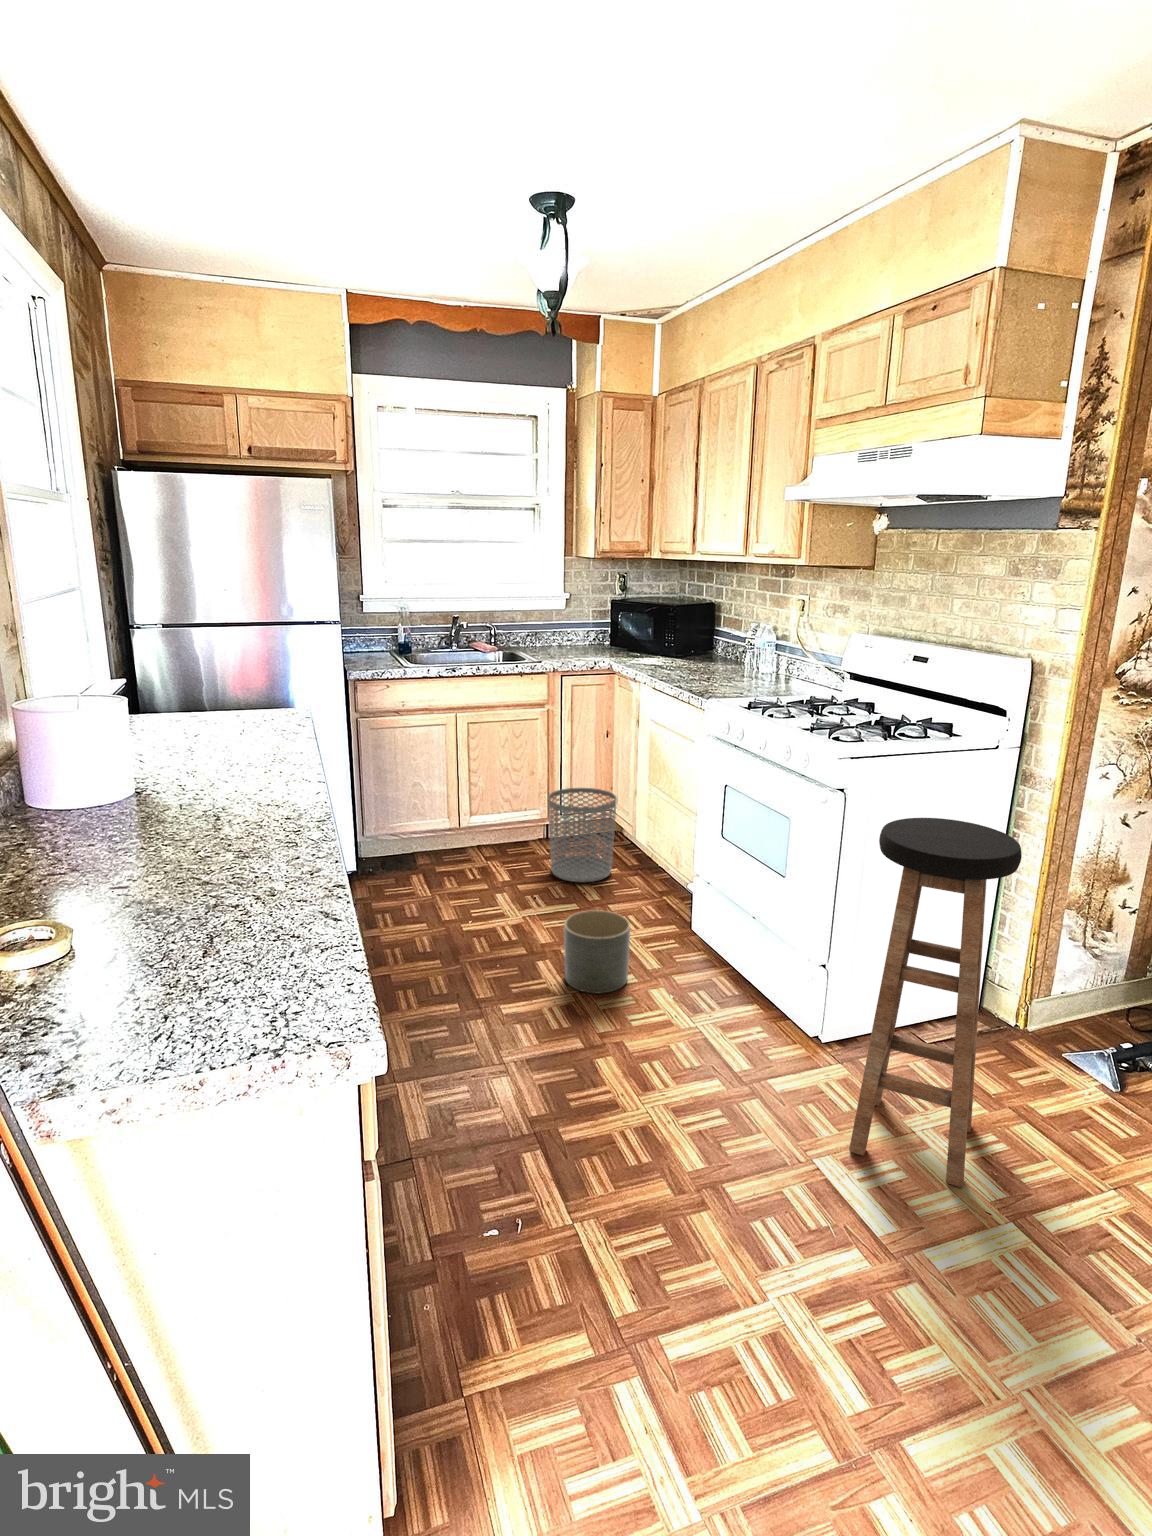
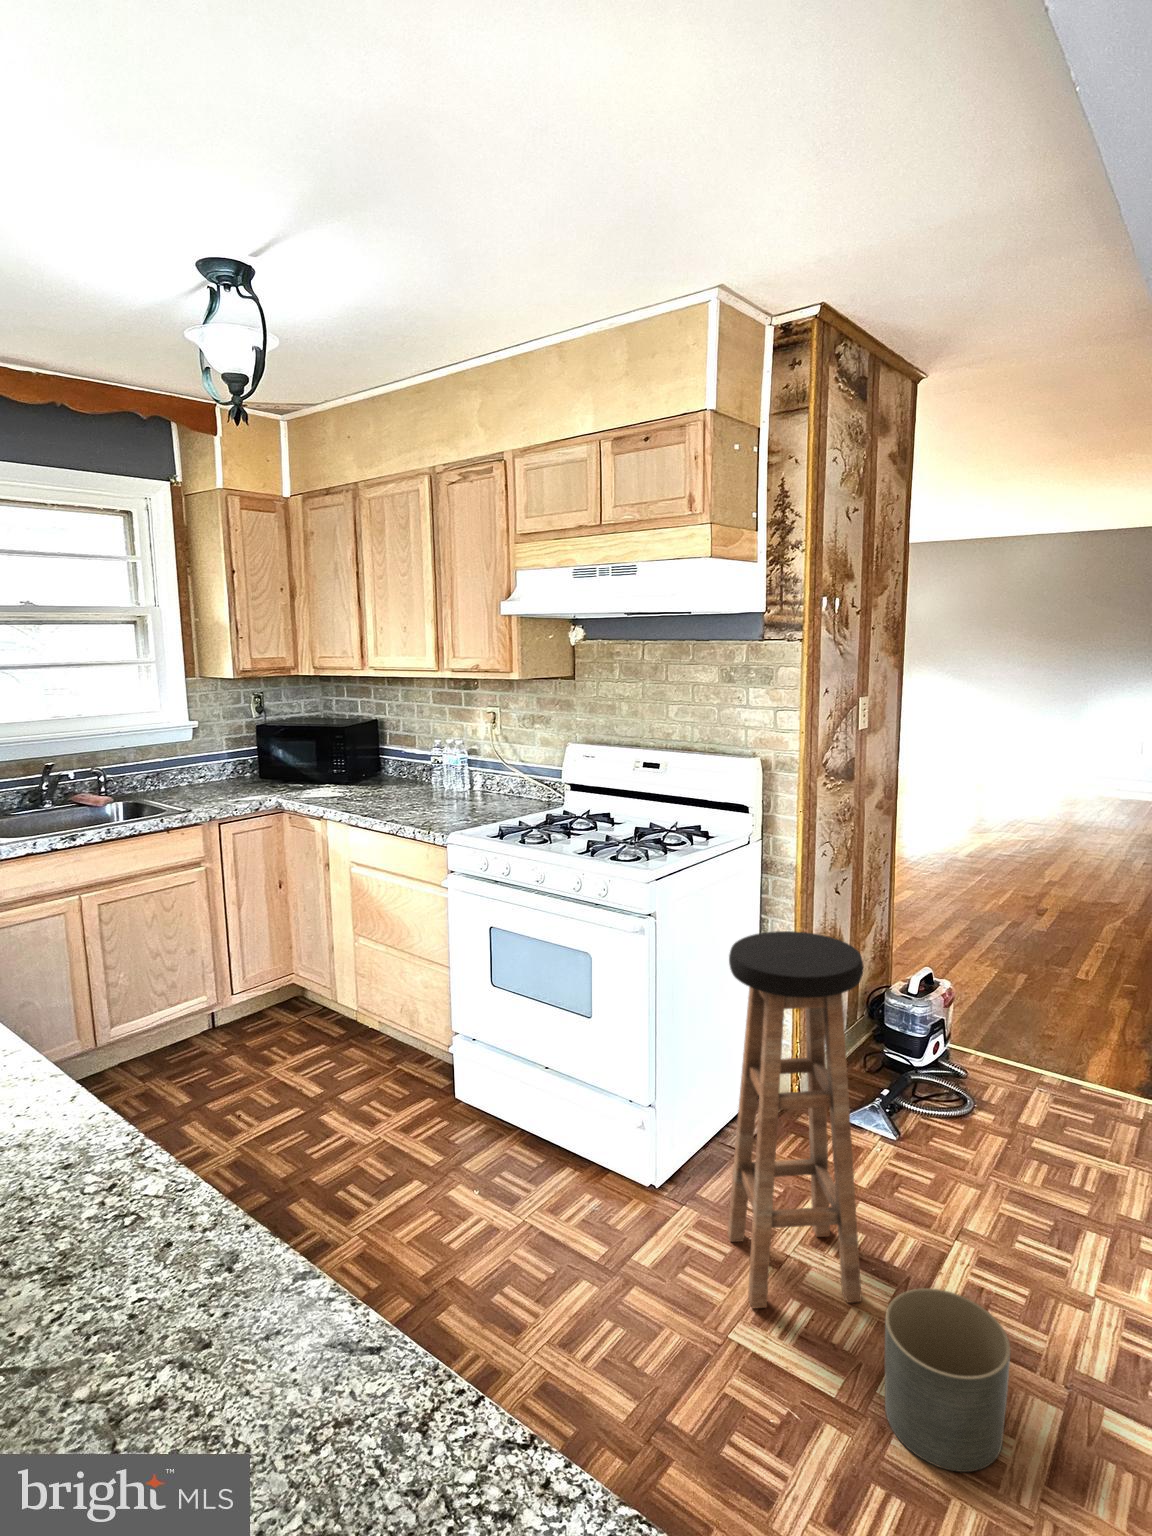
waste bin: present [548,788,617,882] -> none [229,954,319,1077]
planter: present [564,910,630,994] -> present [885,1288,1010,1472]

